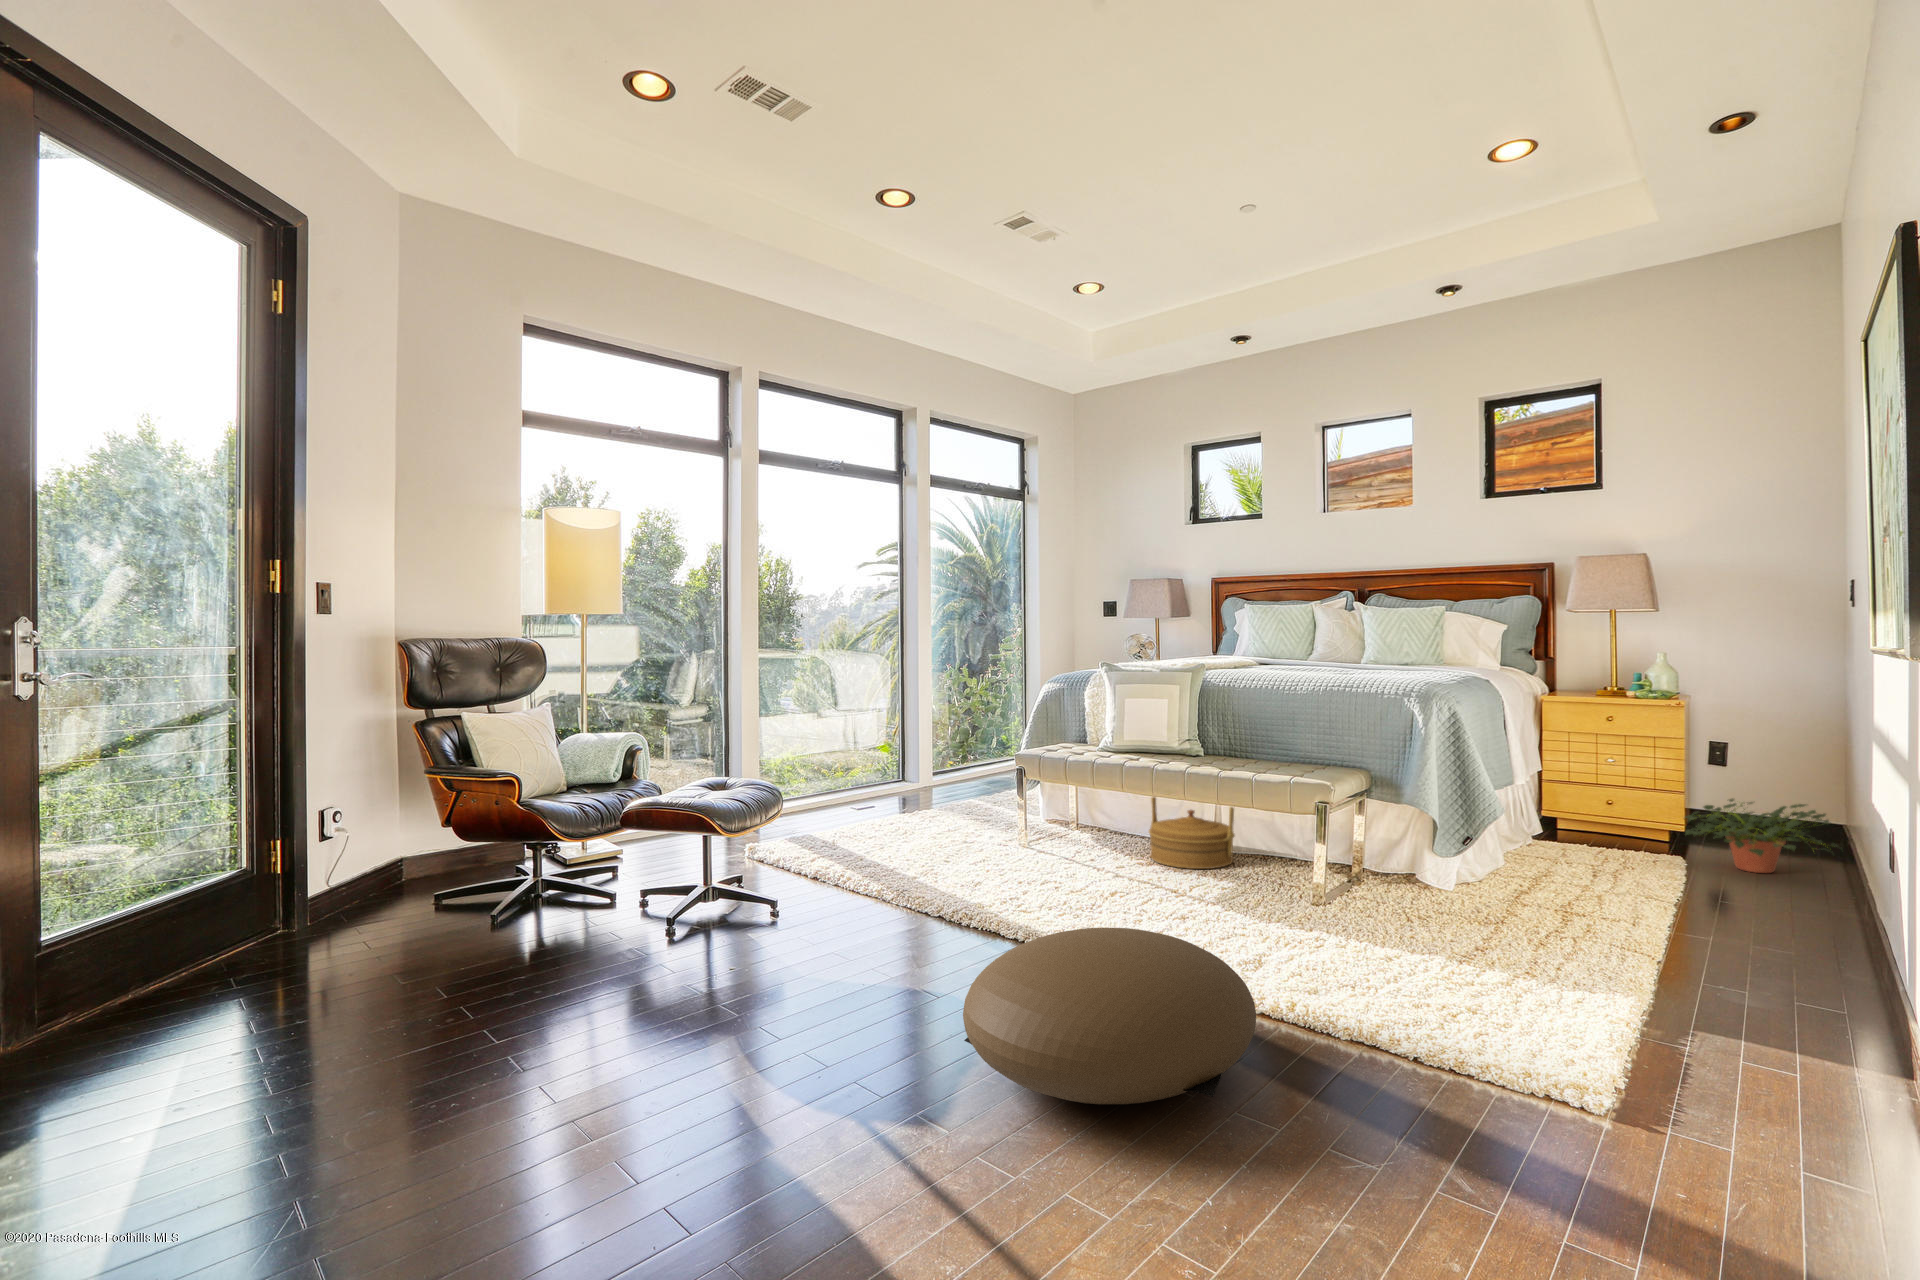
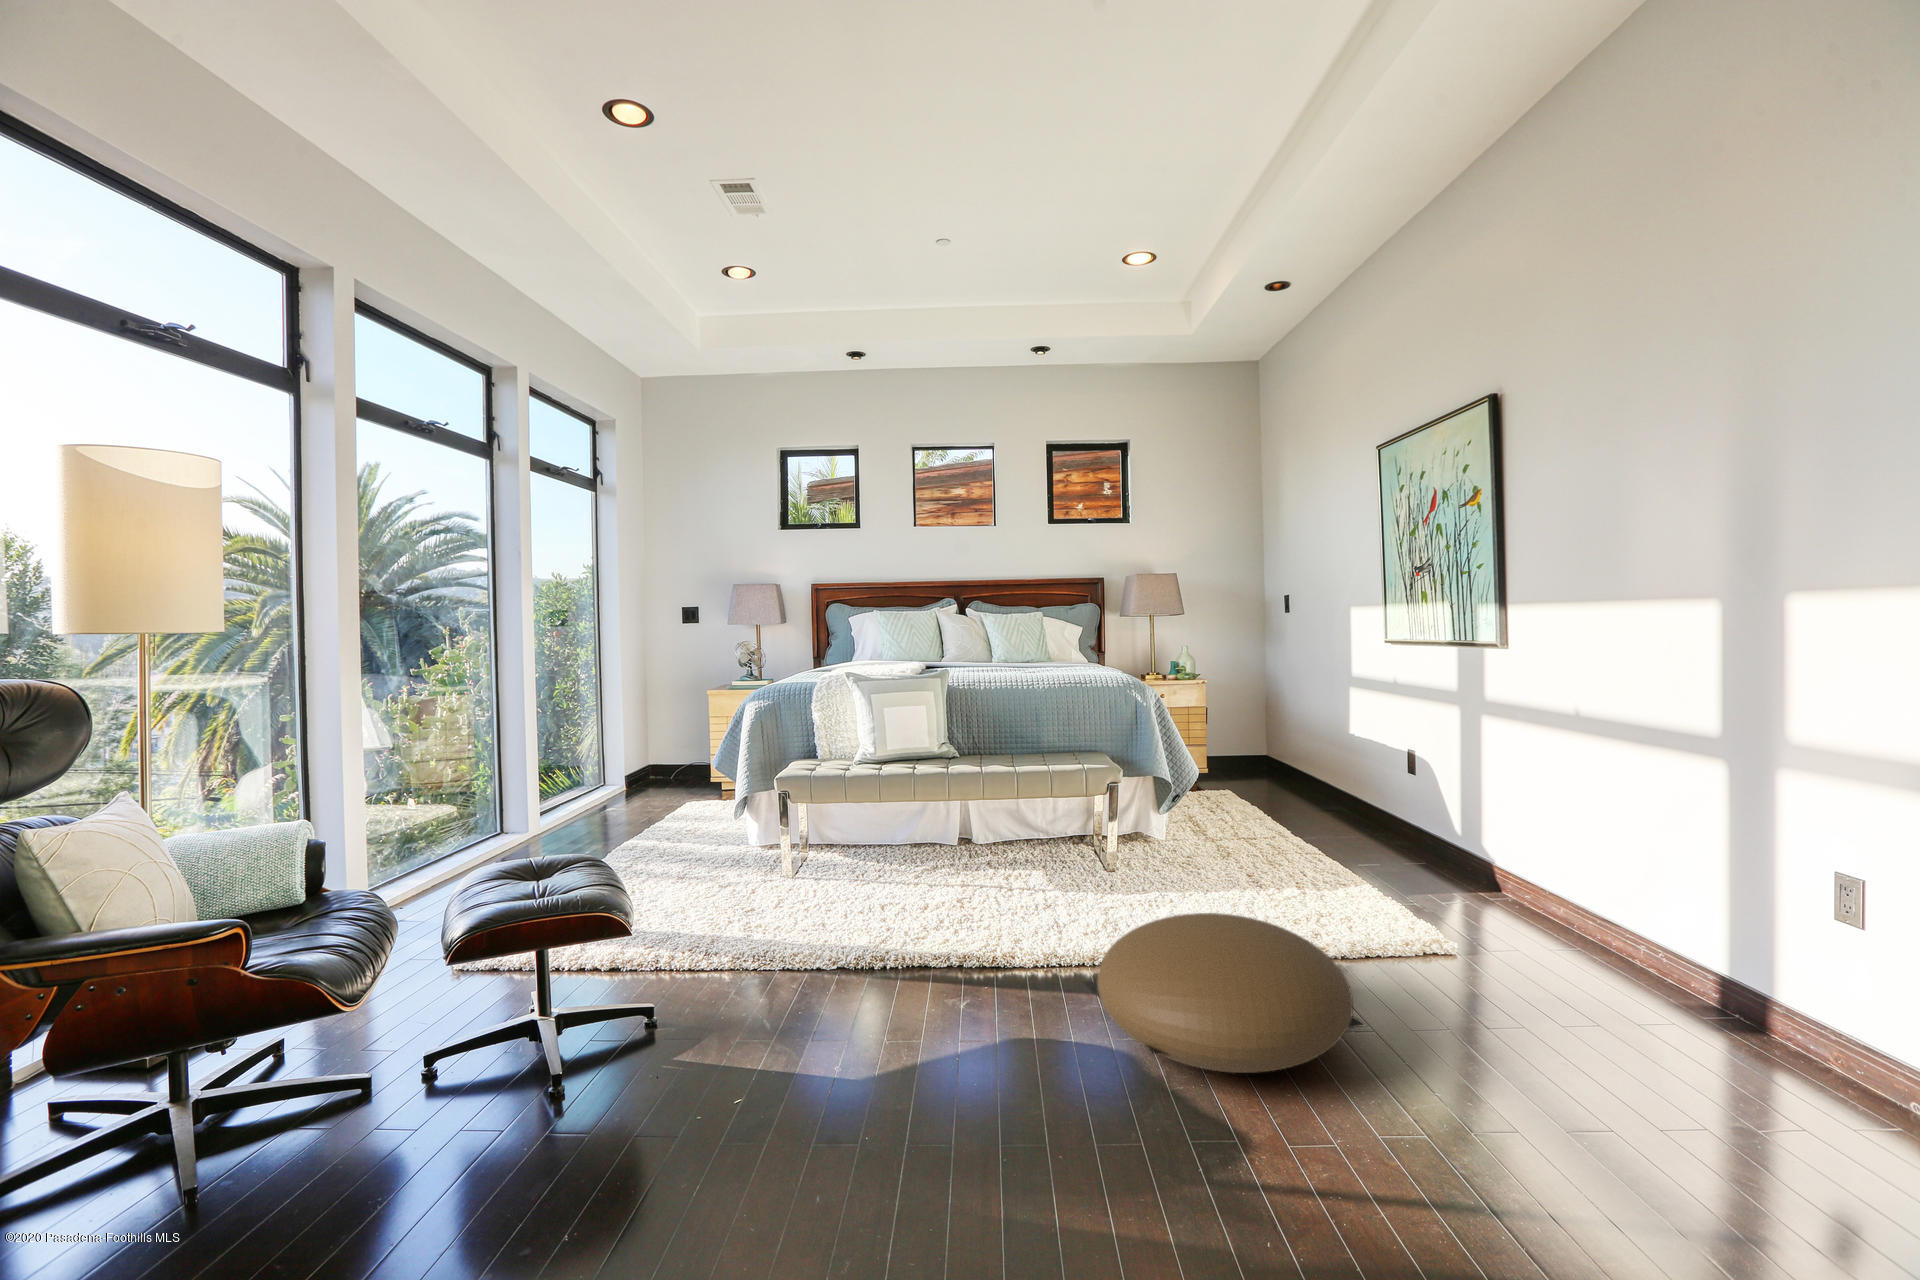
woven basket: present [1149,797,1235,869] -> none [908,770,995,866]
potted plant: present [1685,799,1839,873] -> none [1230,744,1321,795]

